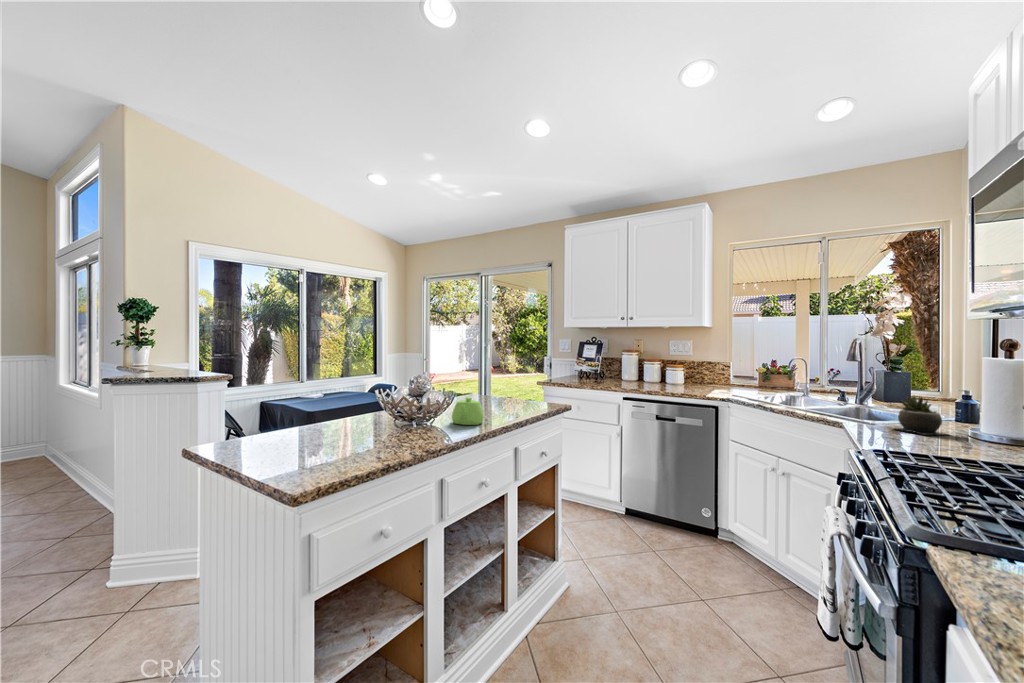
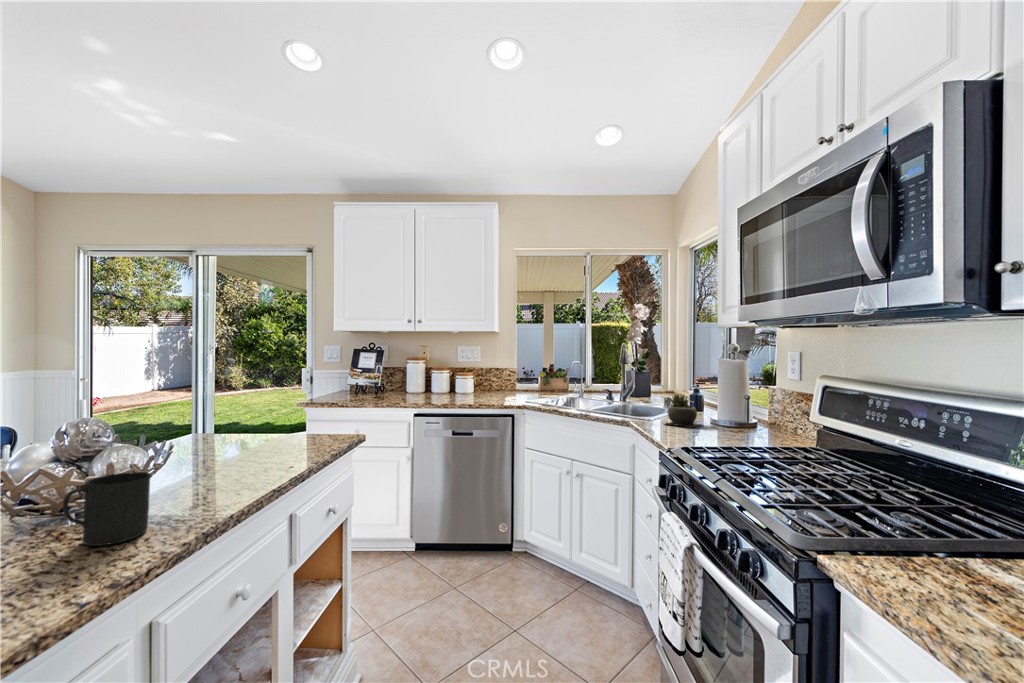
teapot: present [452,397,484,425] -> none [167,448,233,498]
mug: none [410,403,444,437] -> present [63,472,151,546]

